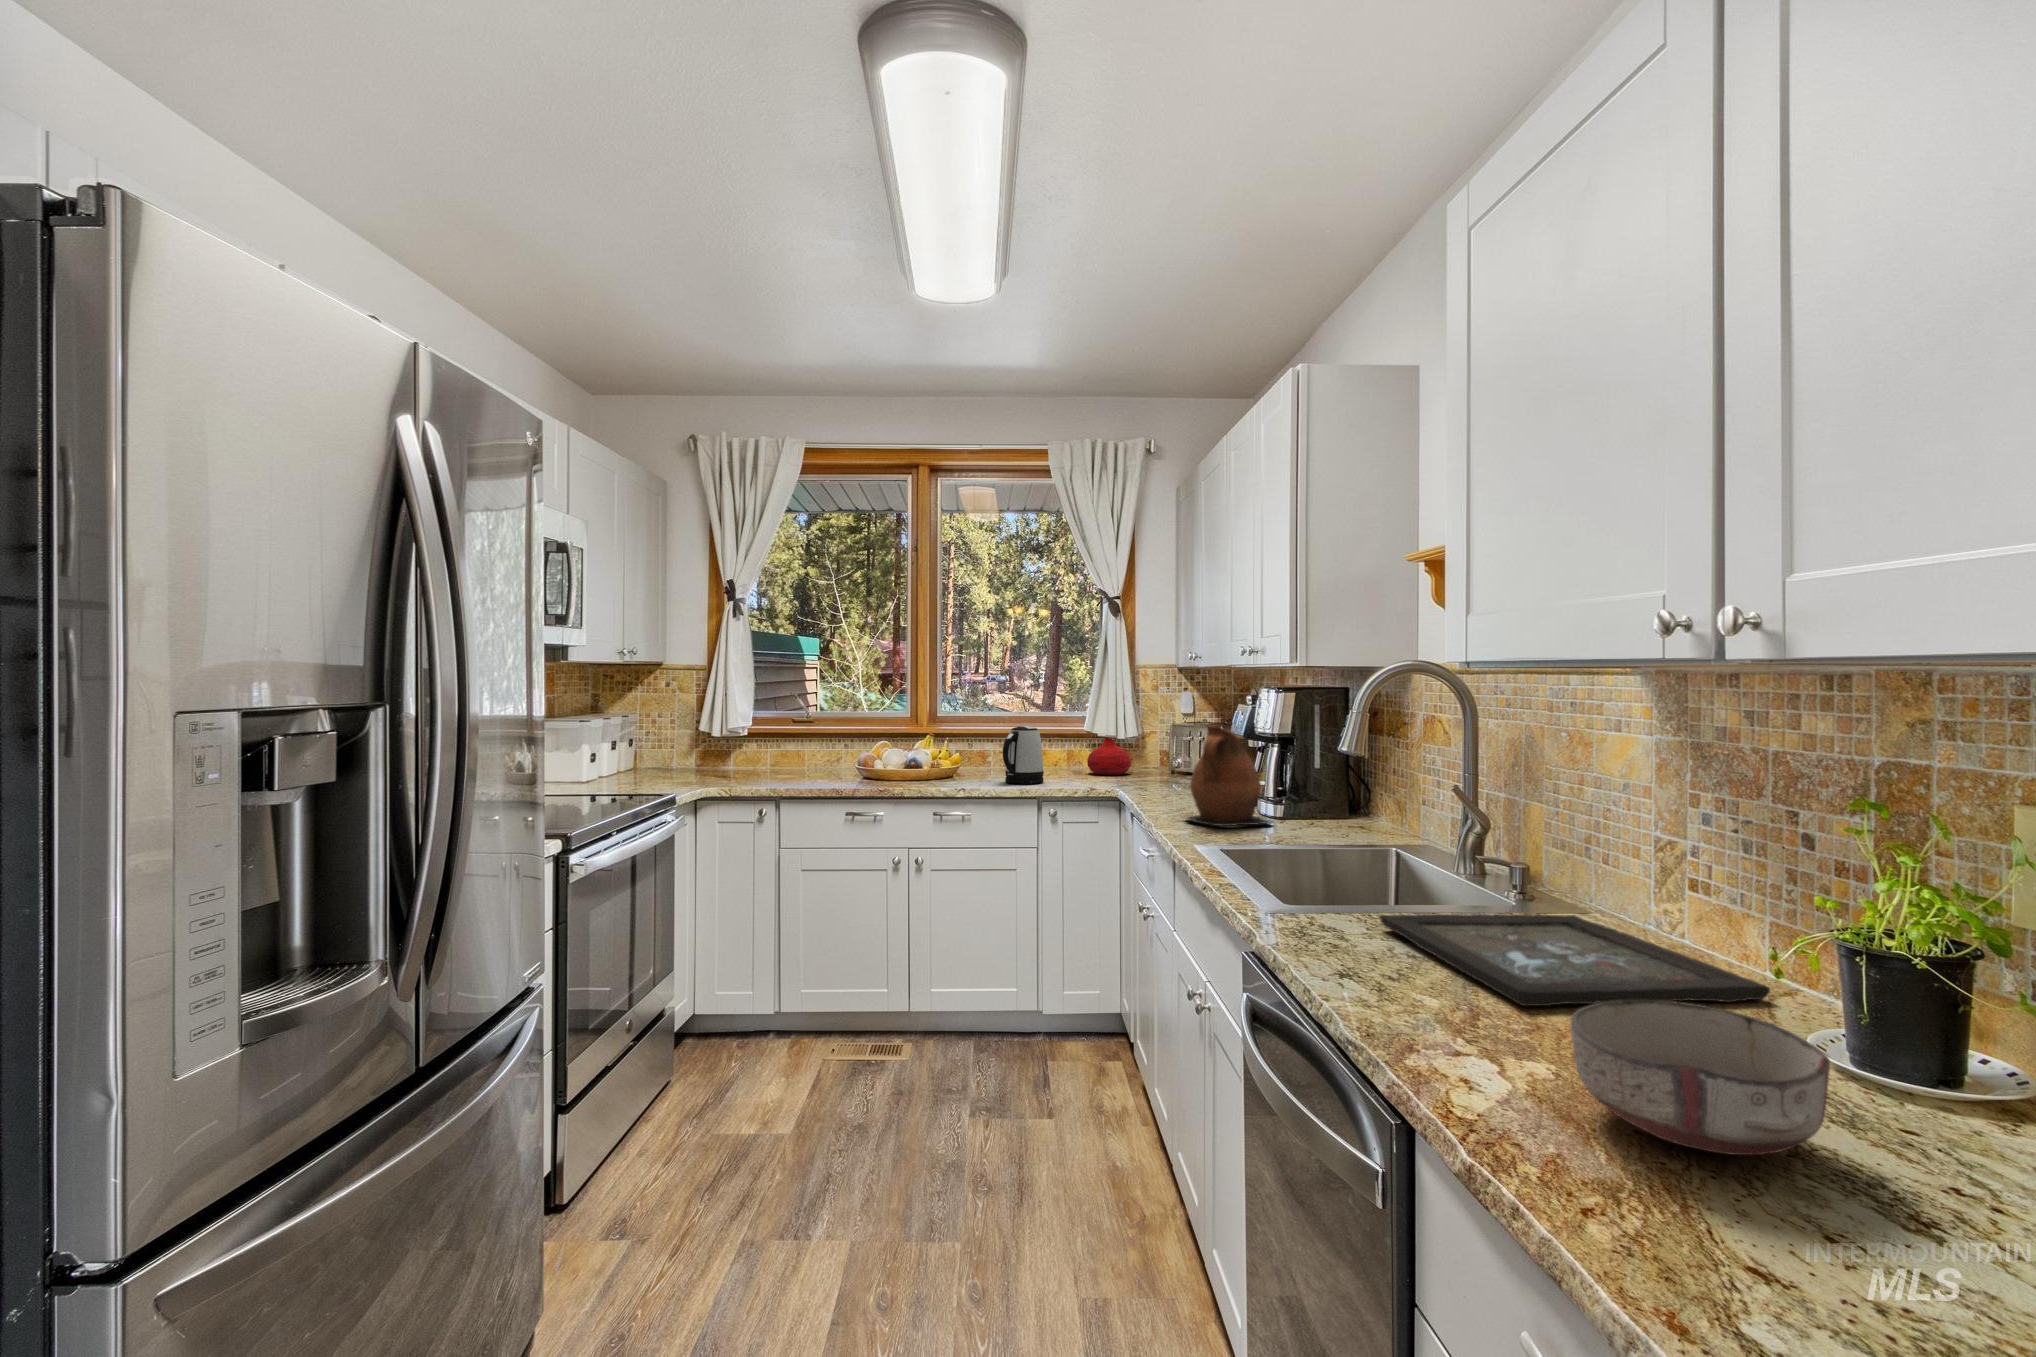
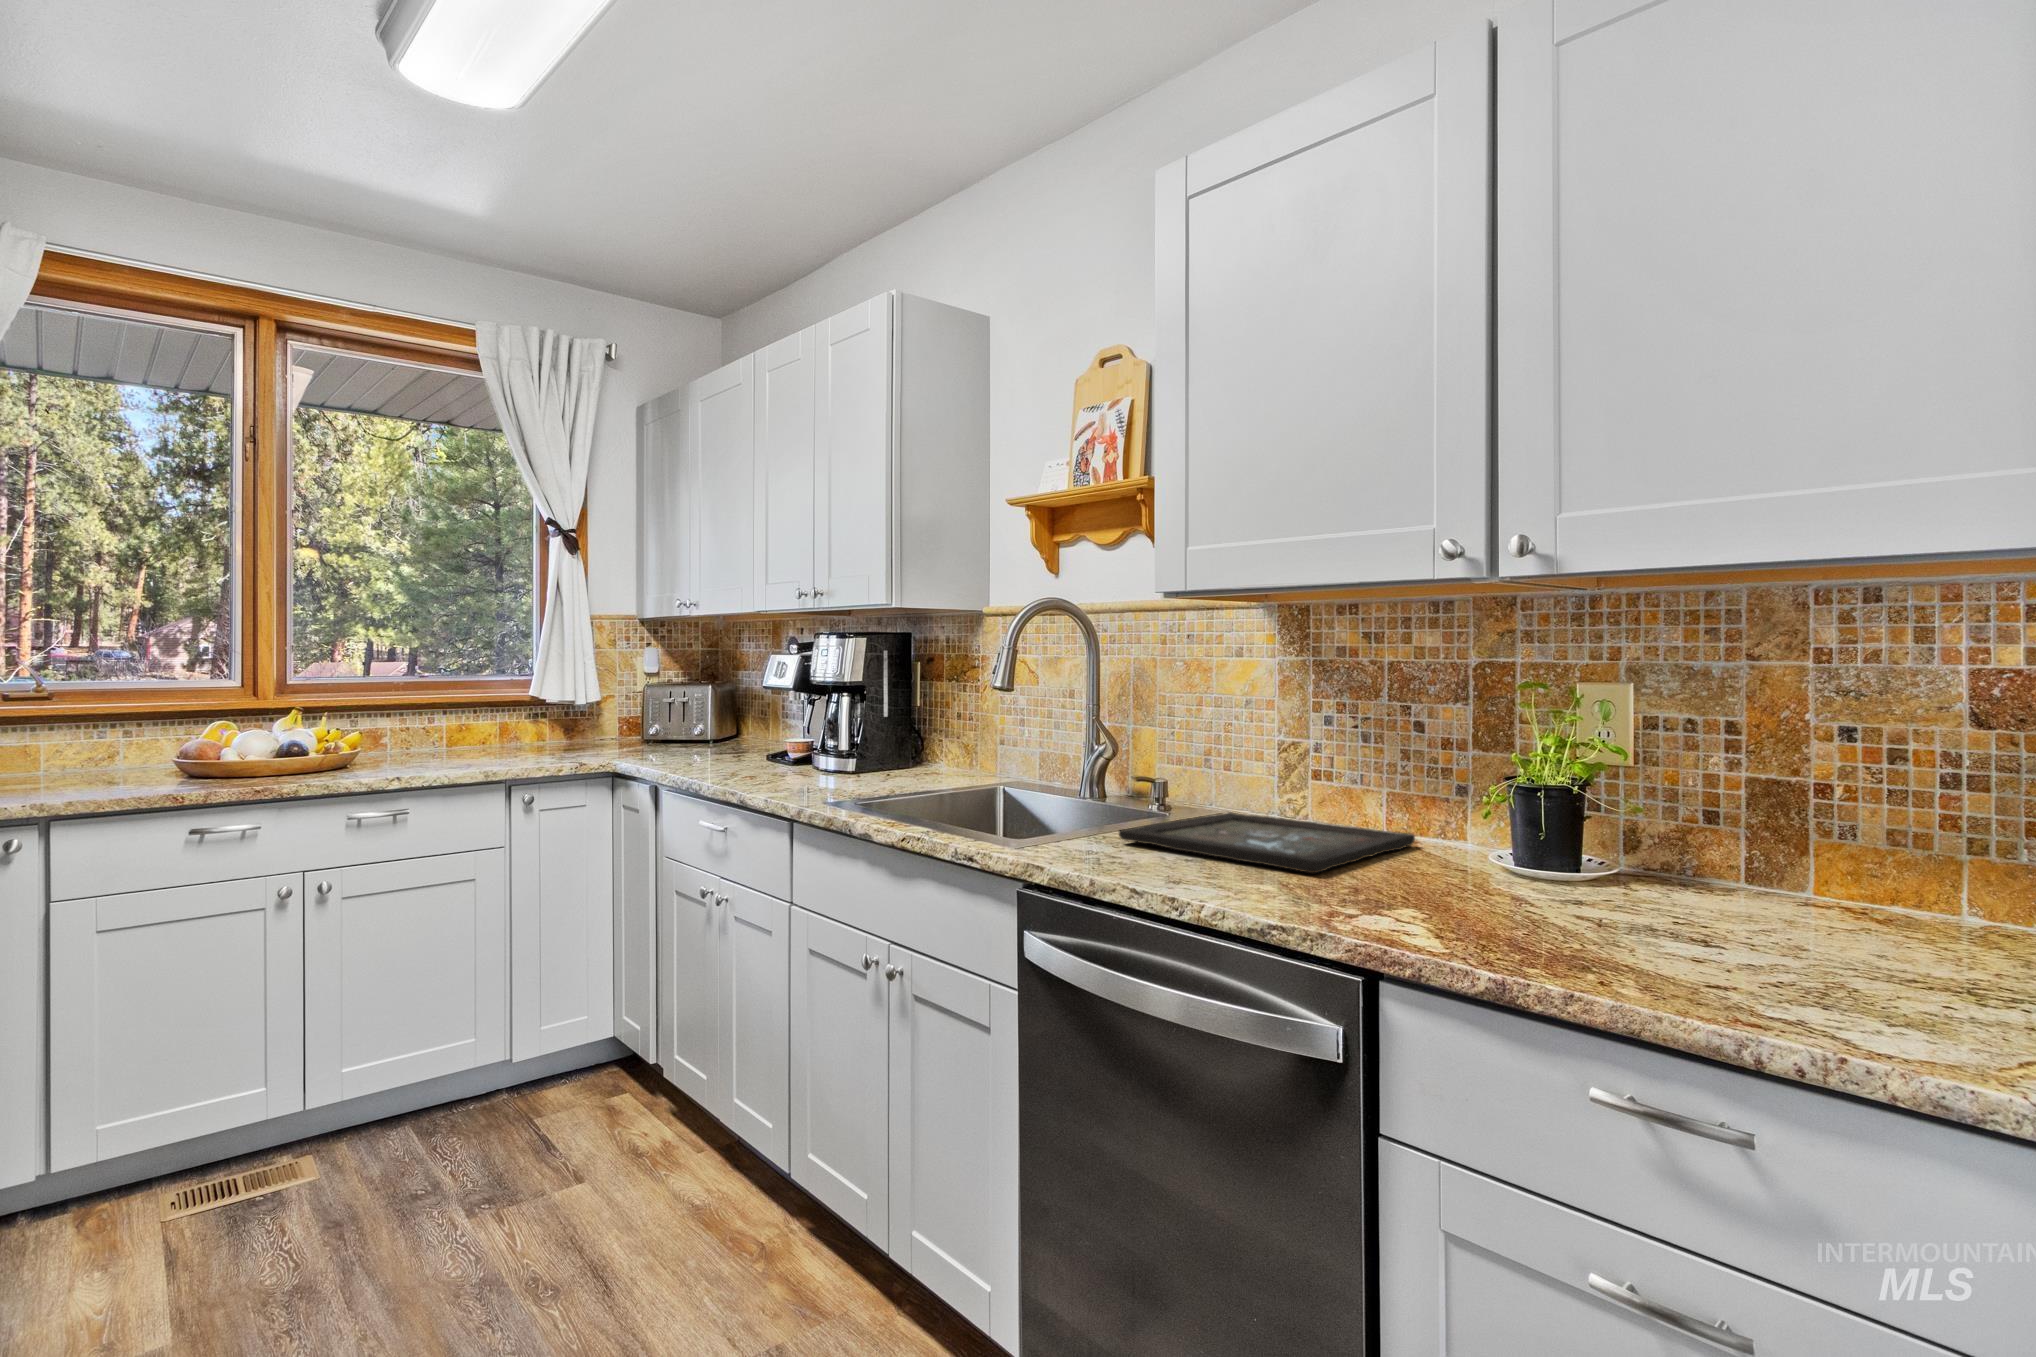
kettle: present [1003,726,1044,784] -> none [436,691,493,767]
ceramic pitcher: present [1184,726,1273,826] -> none [749,674,853,785]
bottle: present [1087,738,1131,775] -> none [529,691,587,751]
ceramic bowl: present [1571,1000,1830,1155] -> none [1447,833,1625,926]

